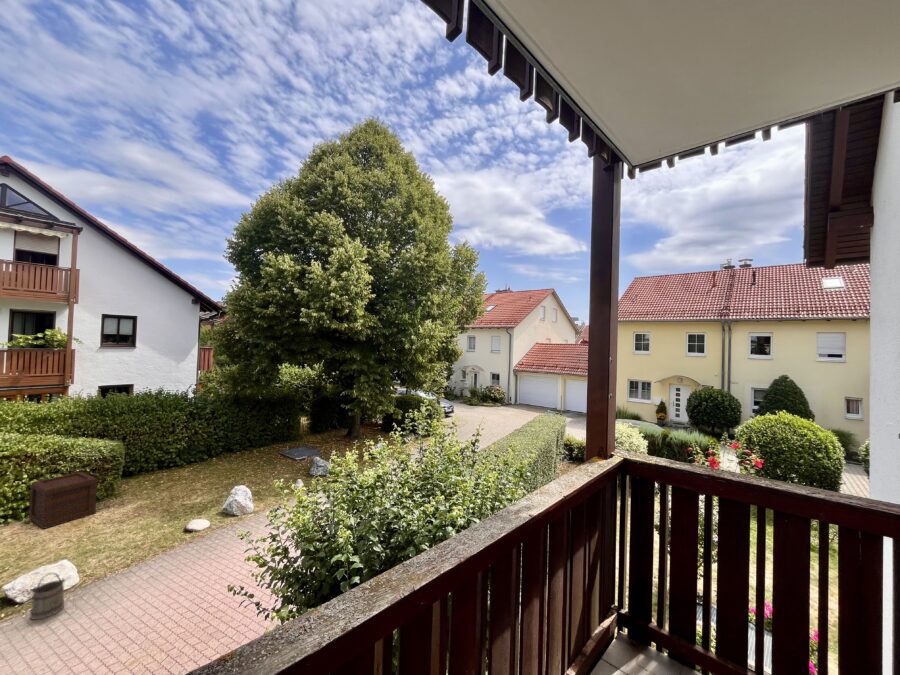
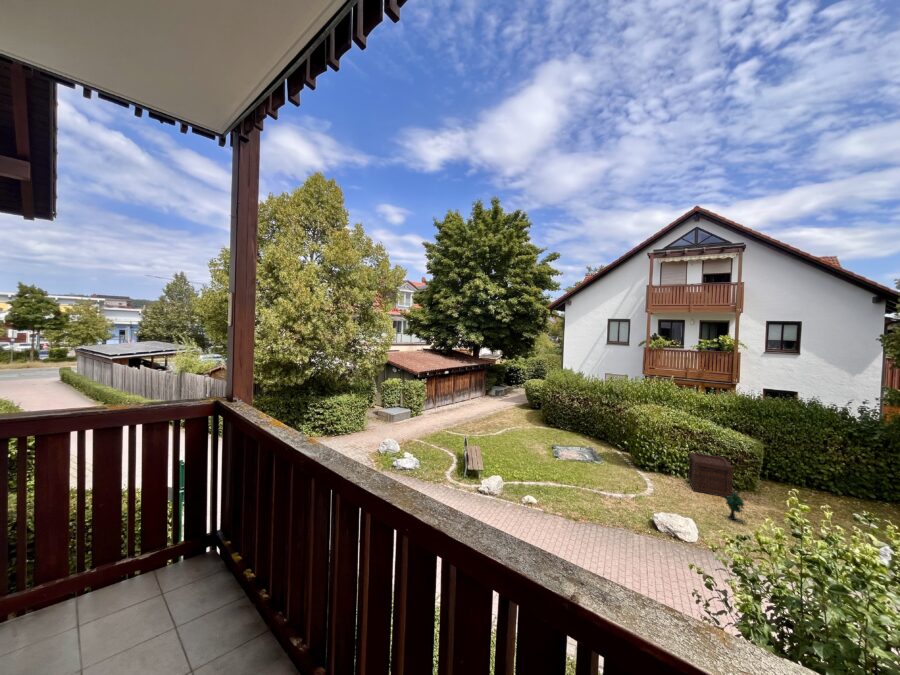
decorative plant: none [93,499,120,535] -> present [725,490,744,520]
bucket: present [30,573,65,620] -> none [664,520,685,553]

